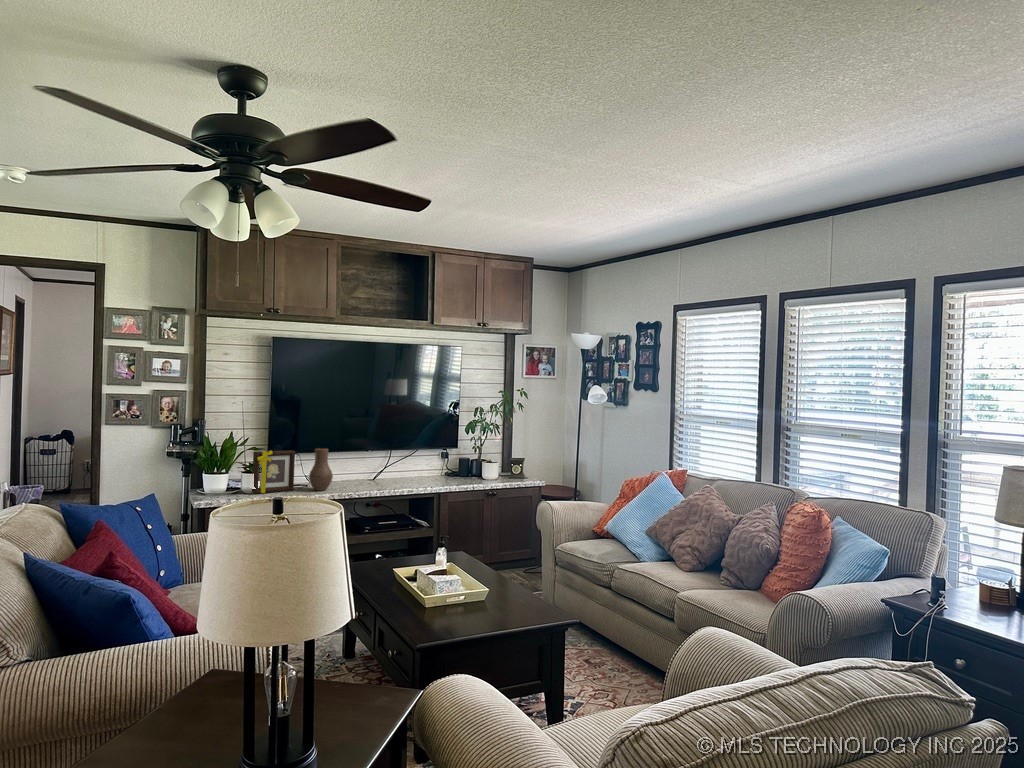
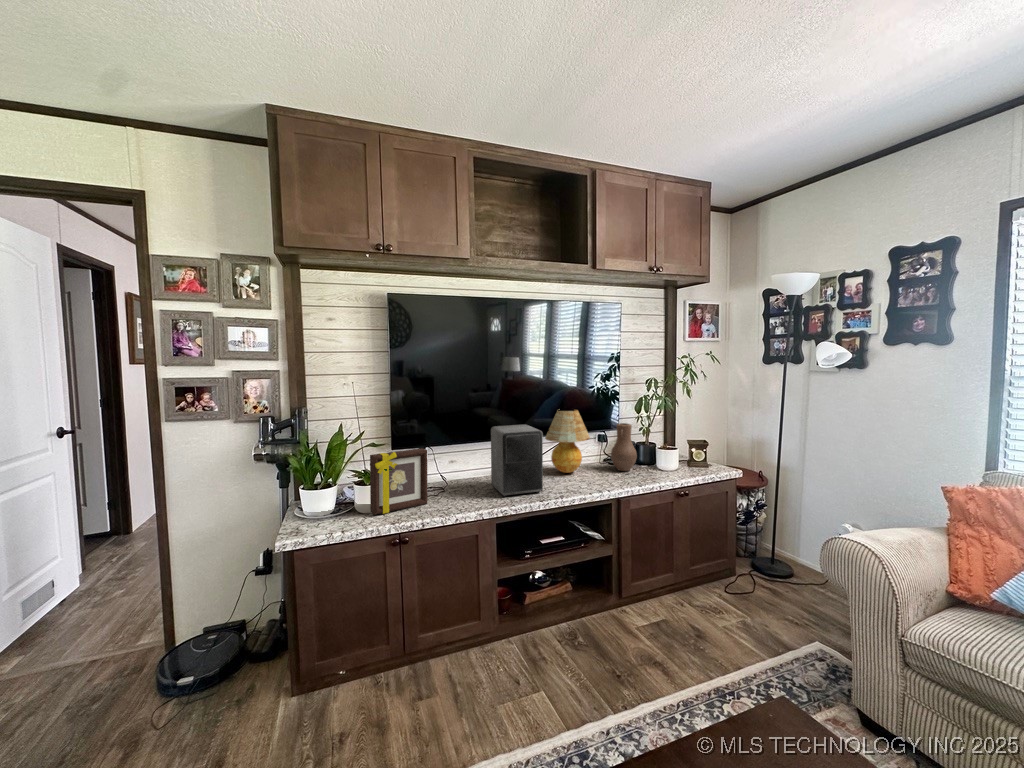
table lamp: none [392,429,428,479] -> present [545,409,590,473]
speaker: none [345,438,382,489] -> present [491,424,543,497]
vase: present [309,448,333,491] -> present [611,423,637,471]

